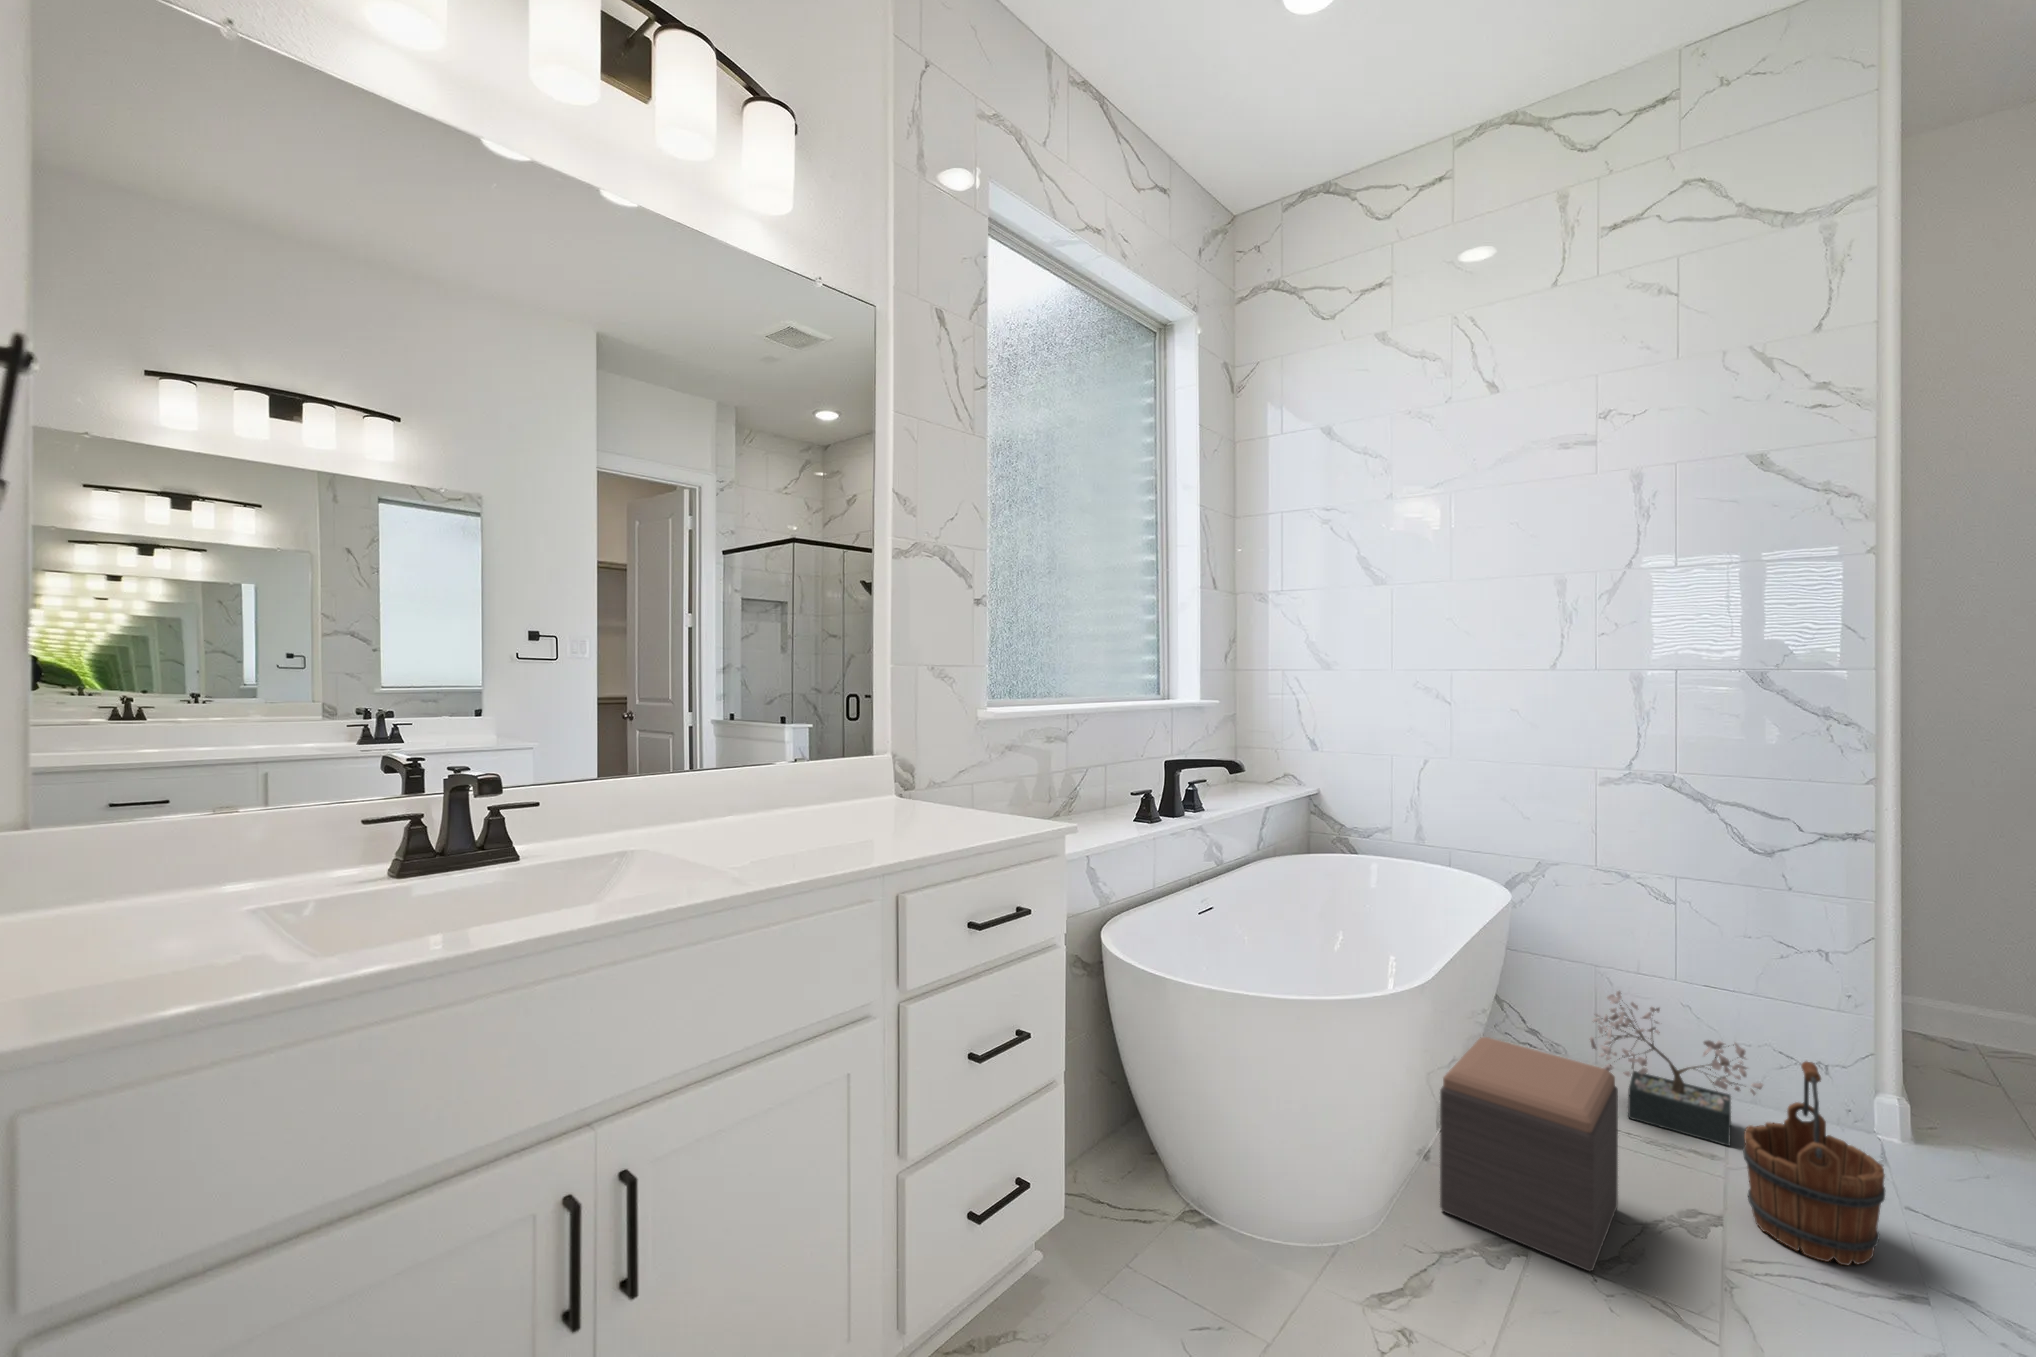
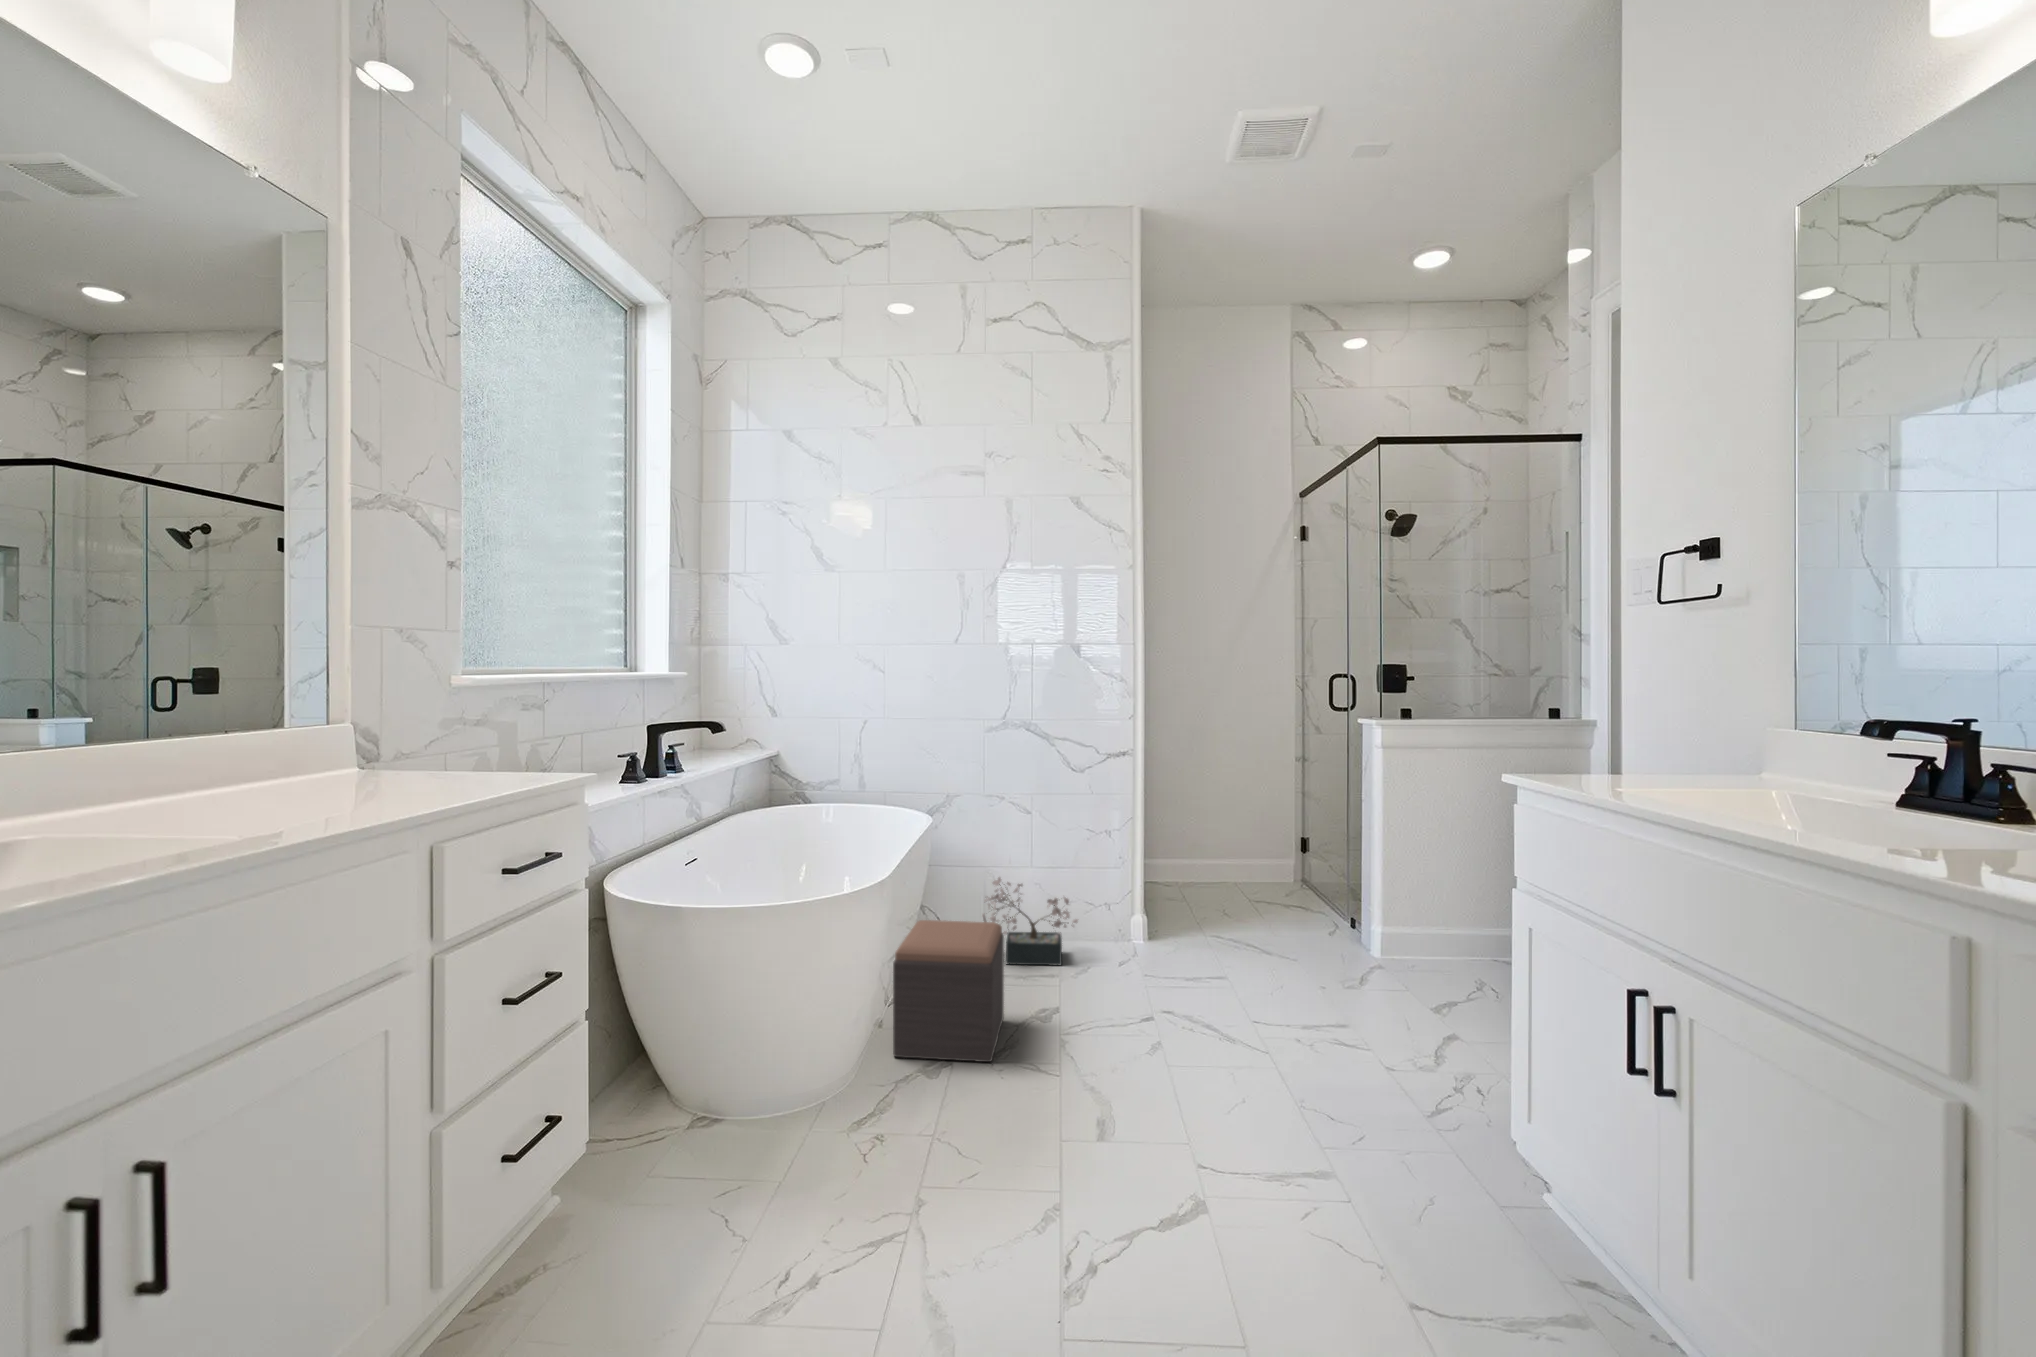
wooden bucket: present [1743,1061,1885,1265] -> none [1070,891,1136,1014]

